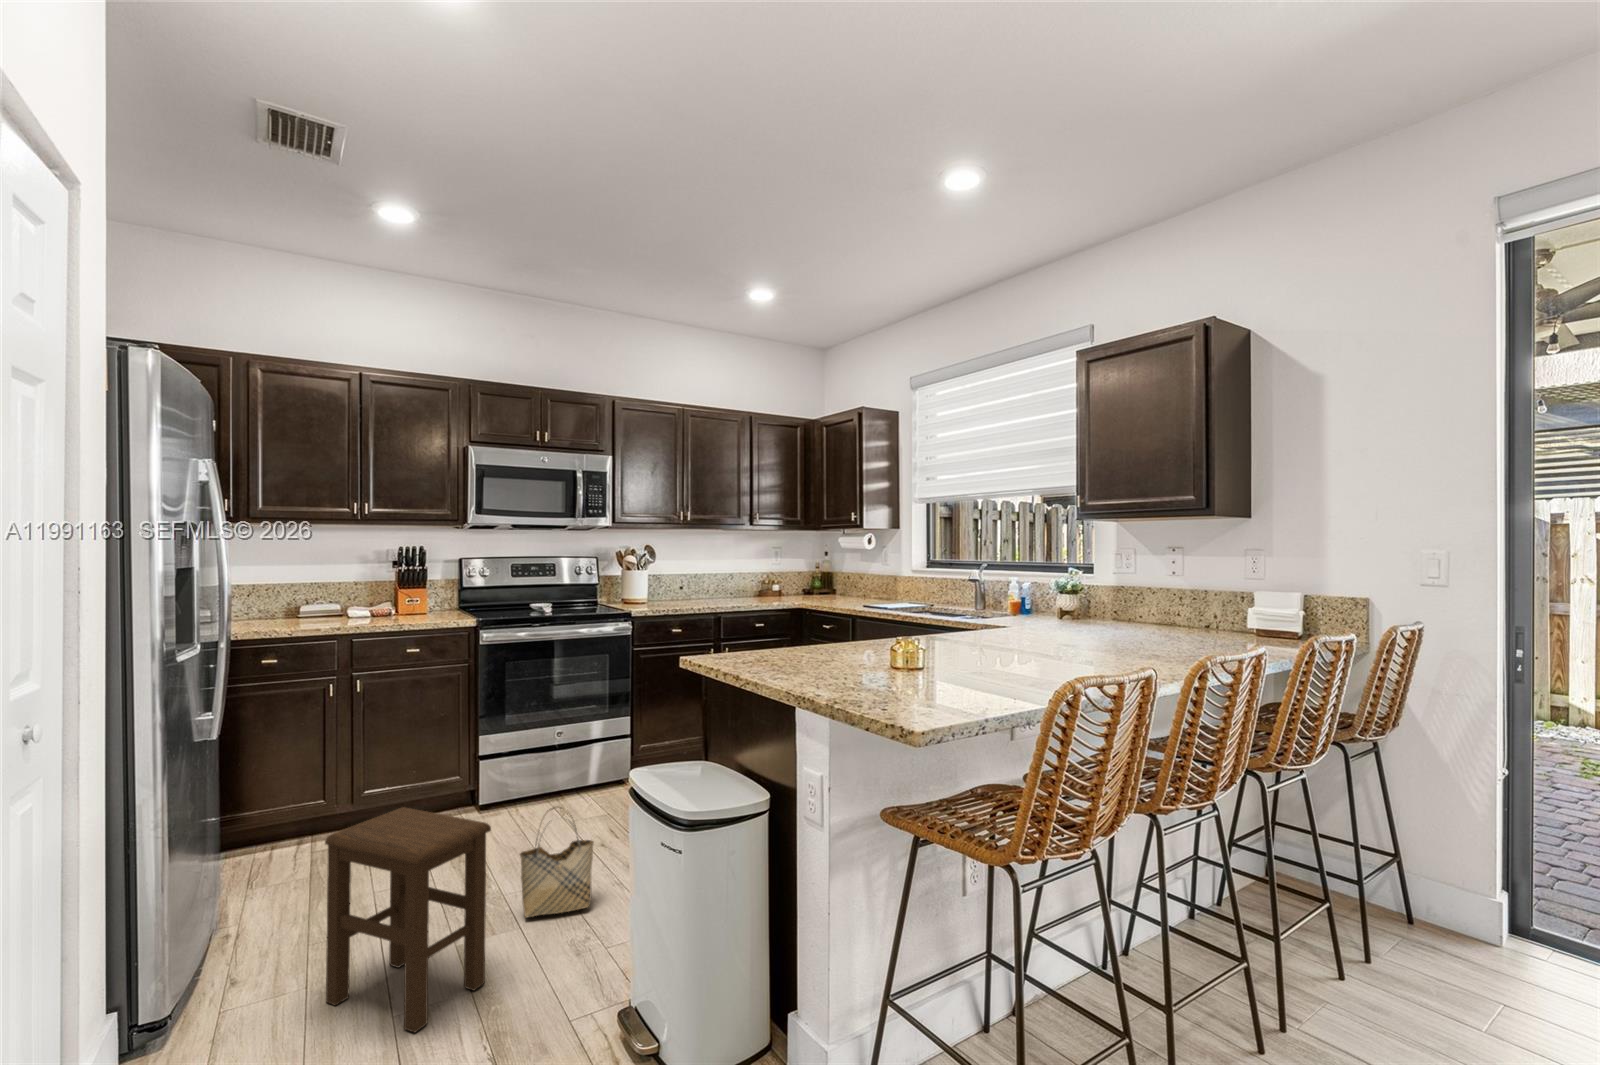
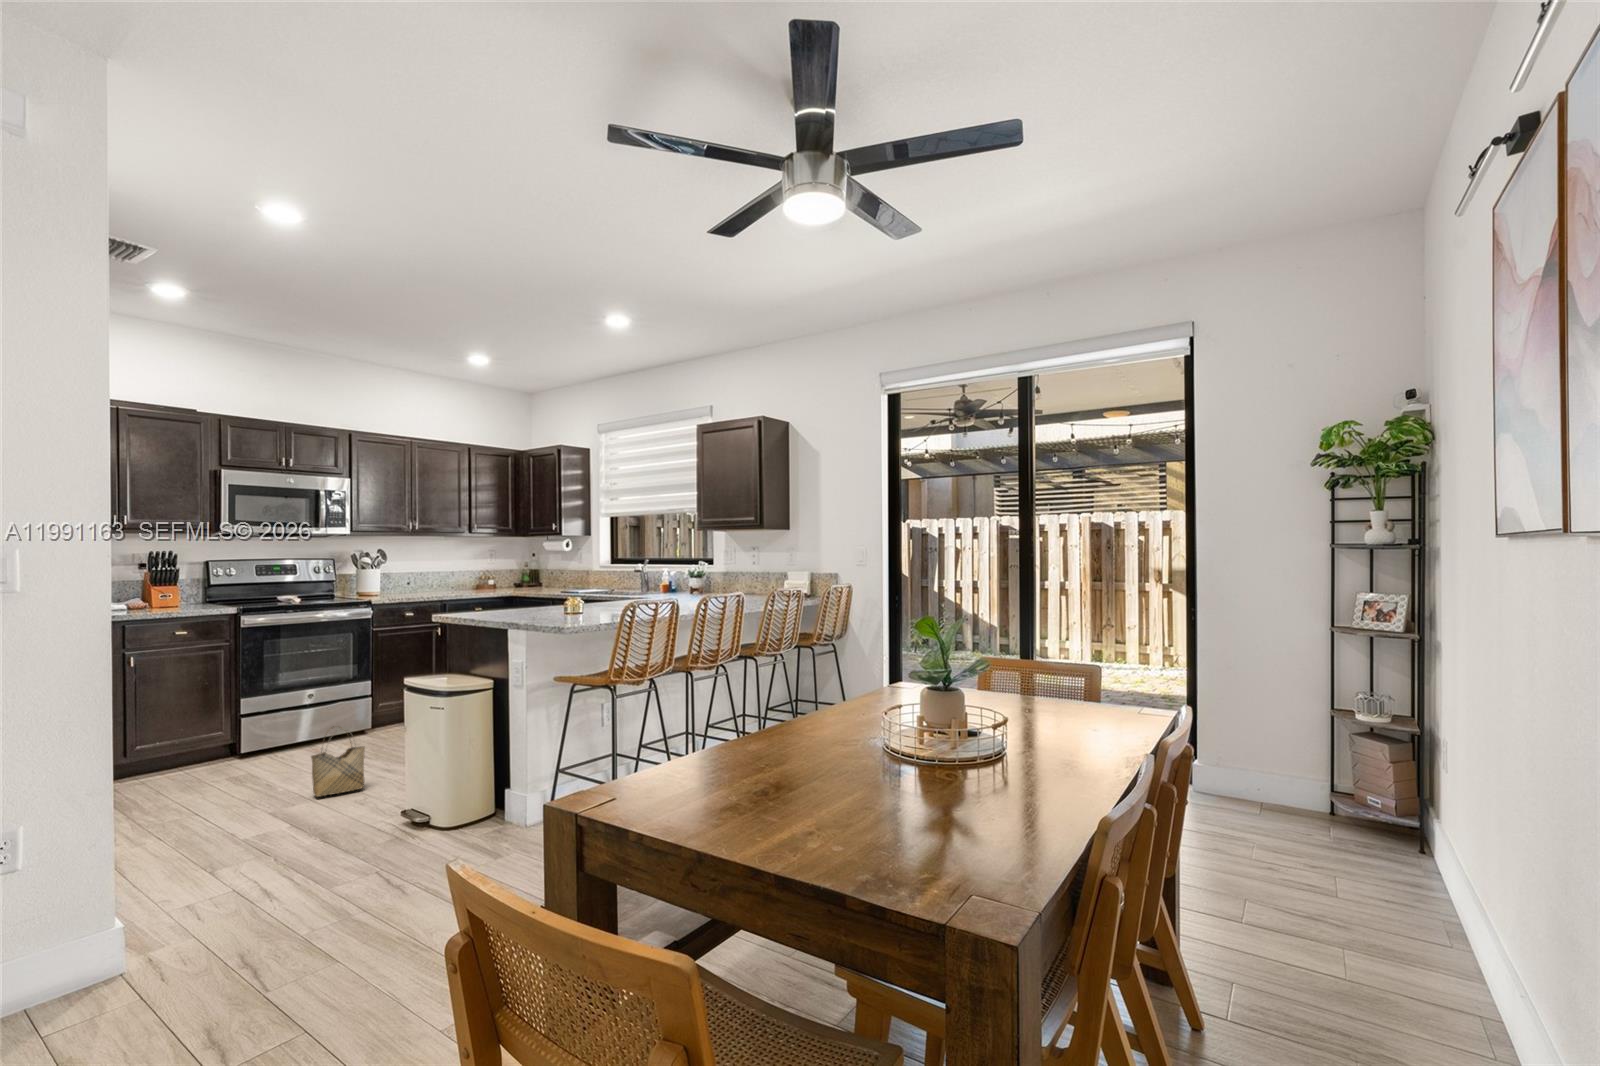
stool: present [325,807,491,1032] -> none [186,722,306,843]

